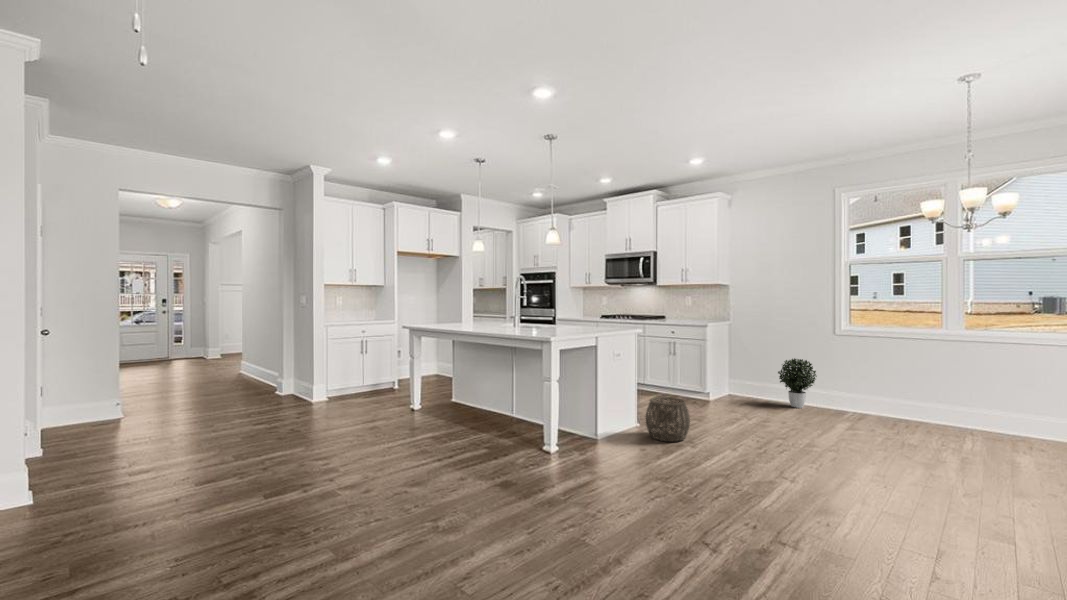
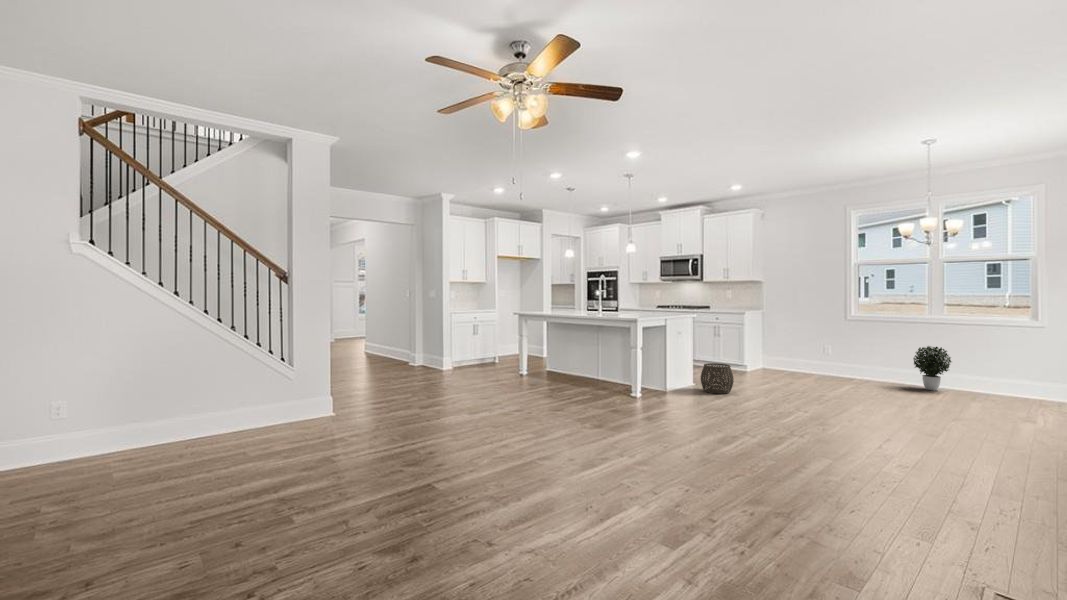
potted plant: present [778,358,817,408] -> present [913,346,952,391]

